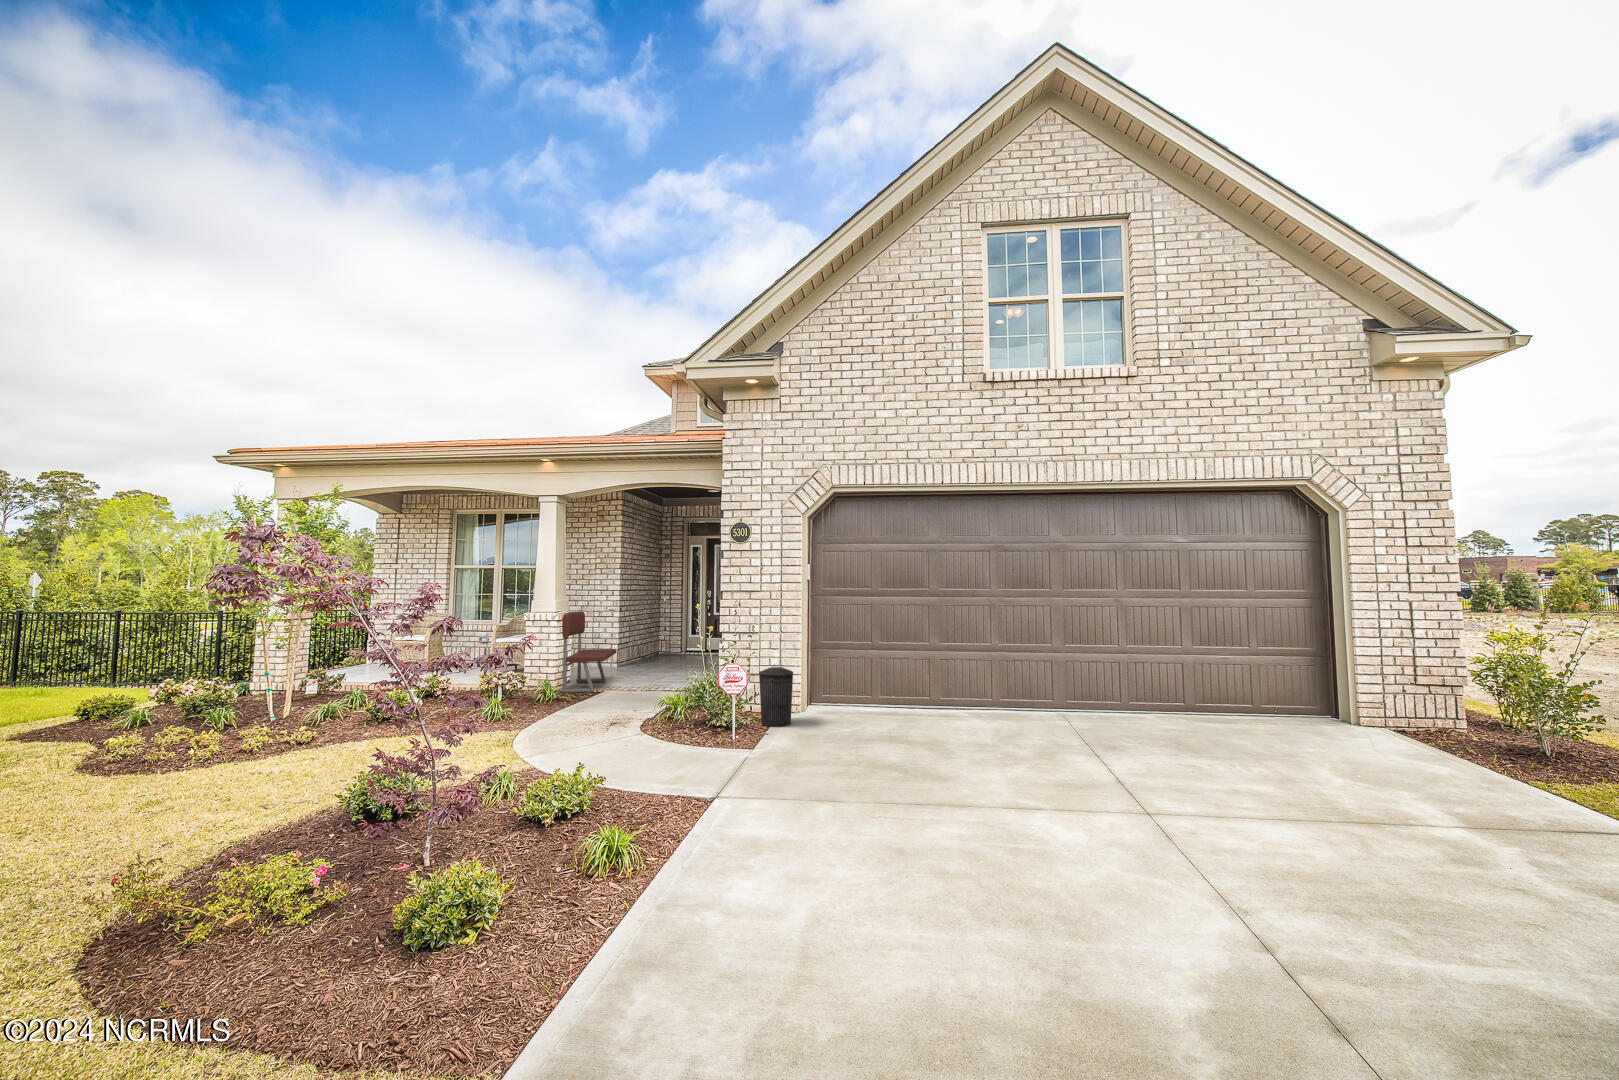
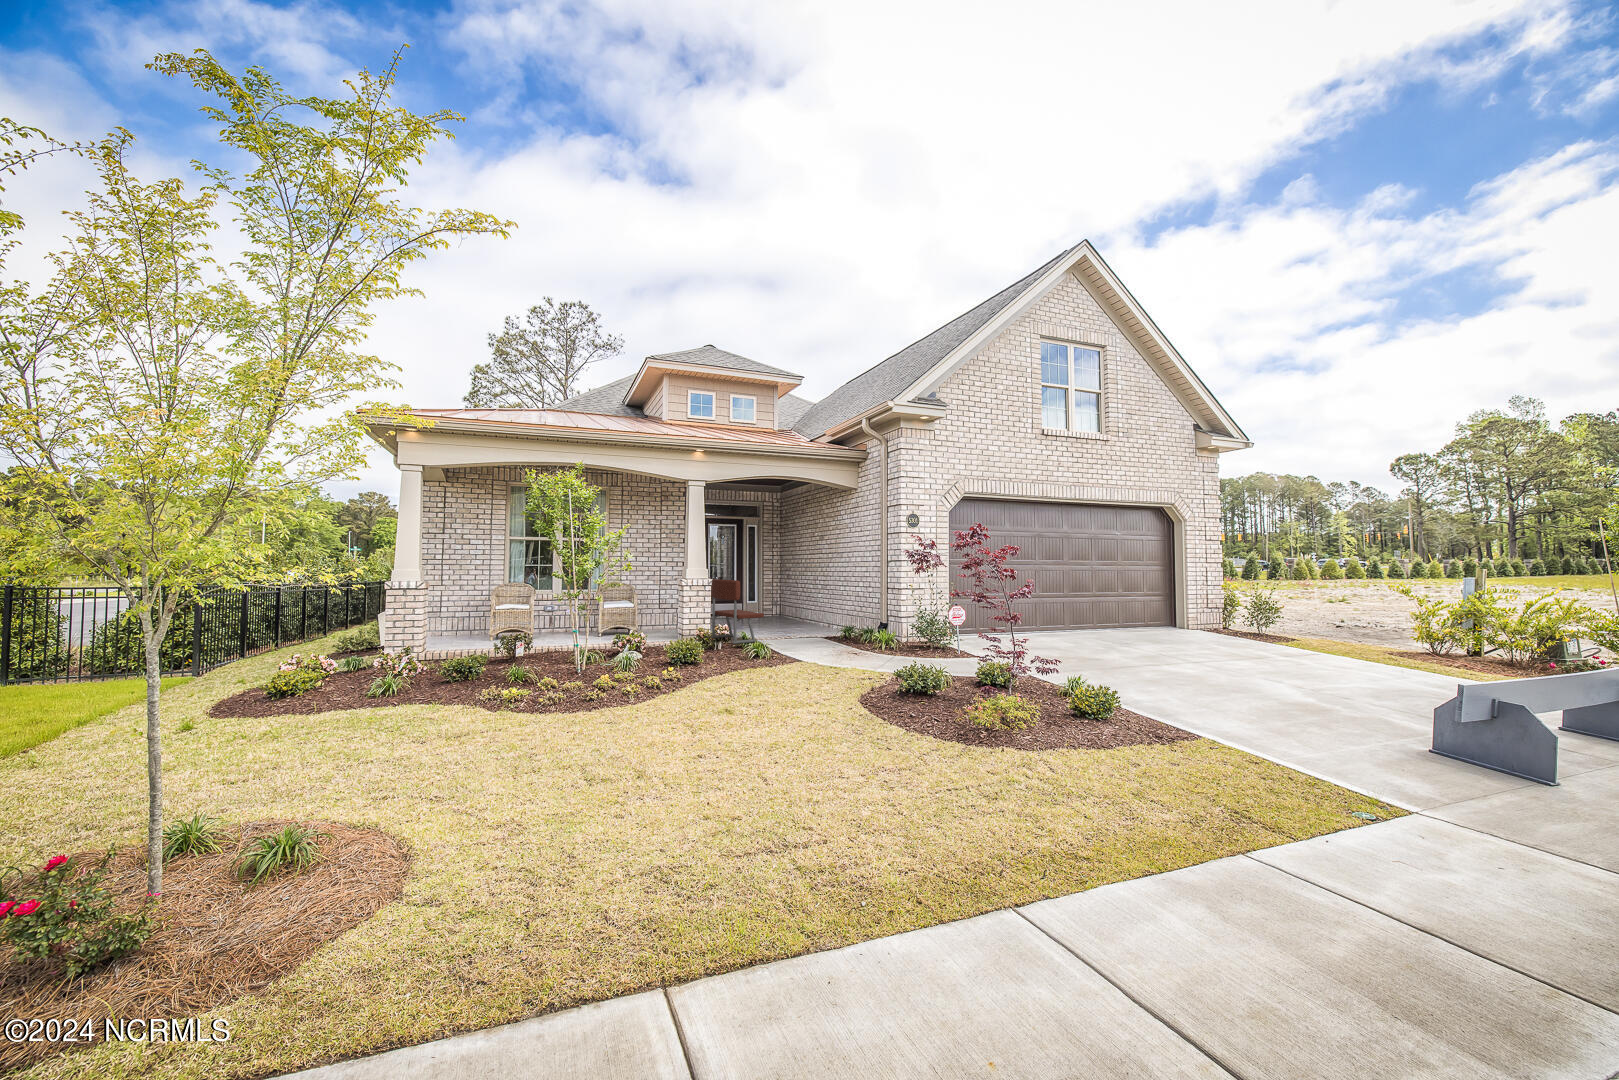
trash can: present [759,667,793,727] -> none [933,609,956,649]

